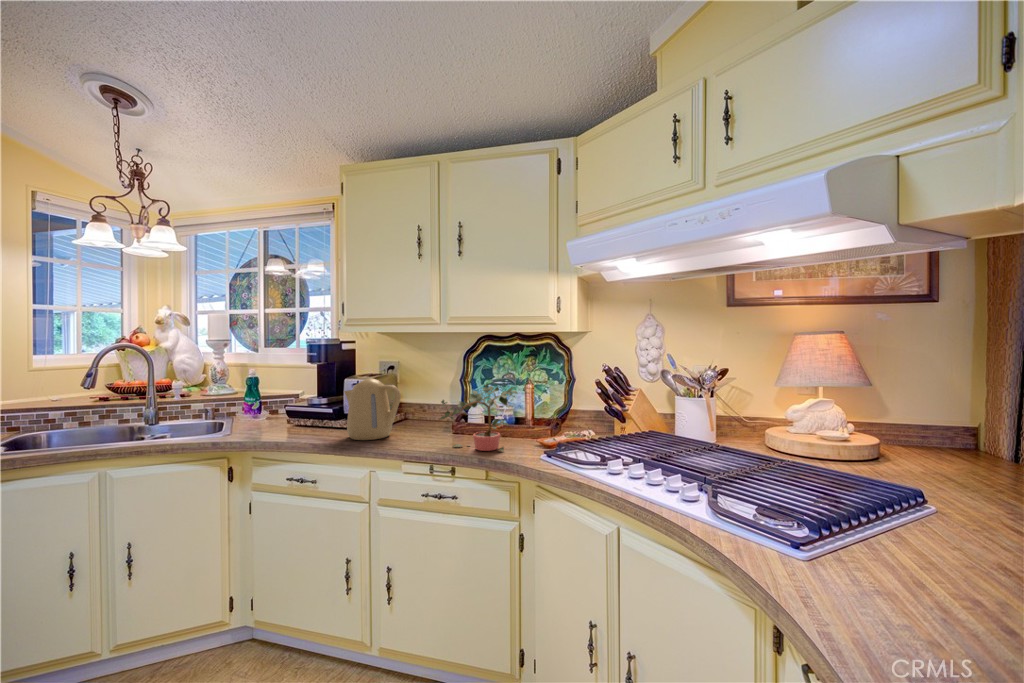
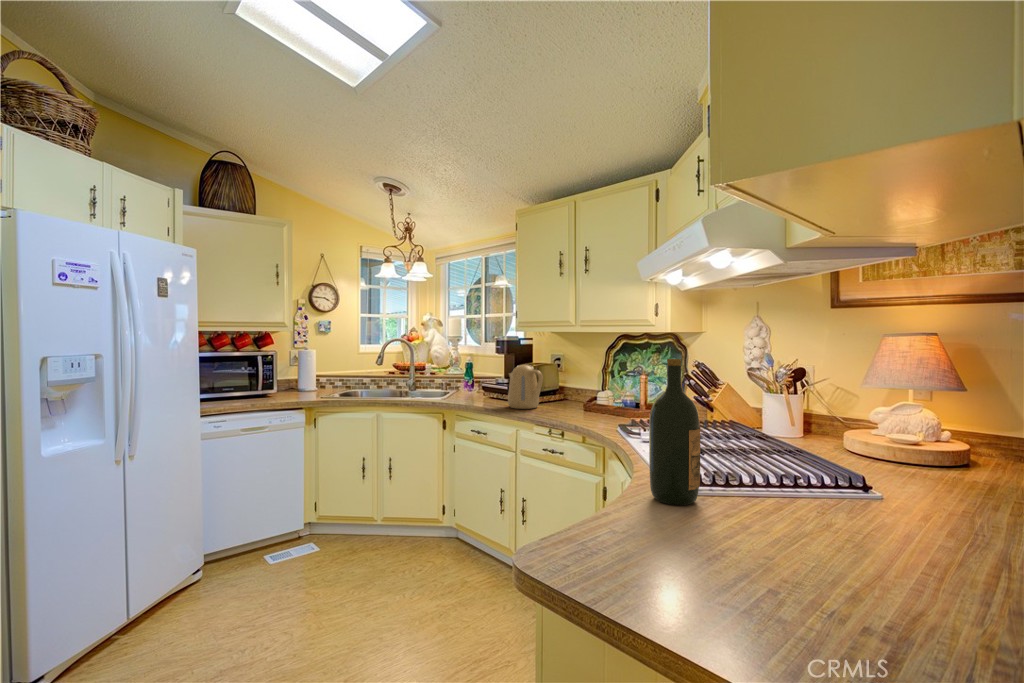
wine bottle: none [843,380,940,613] -> present [649,359,700,505]
potted plant: present [440,384,517,451] -> none [562,371,611,424]

